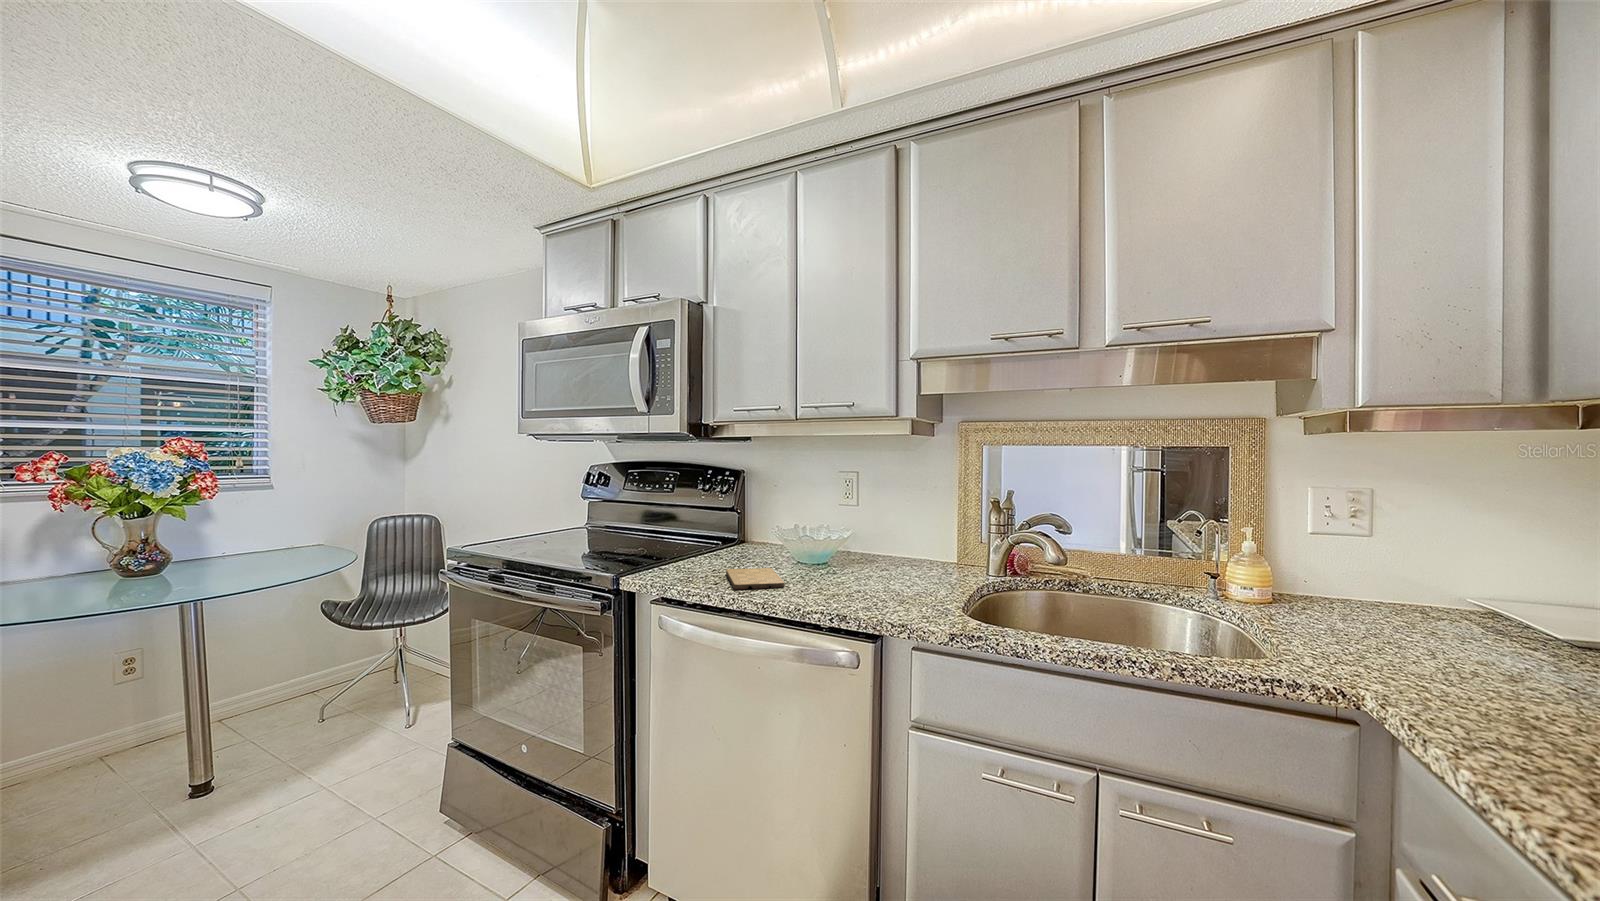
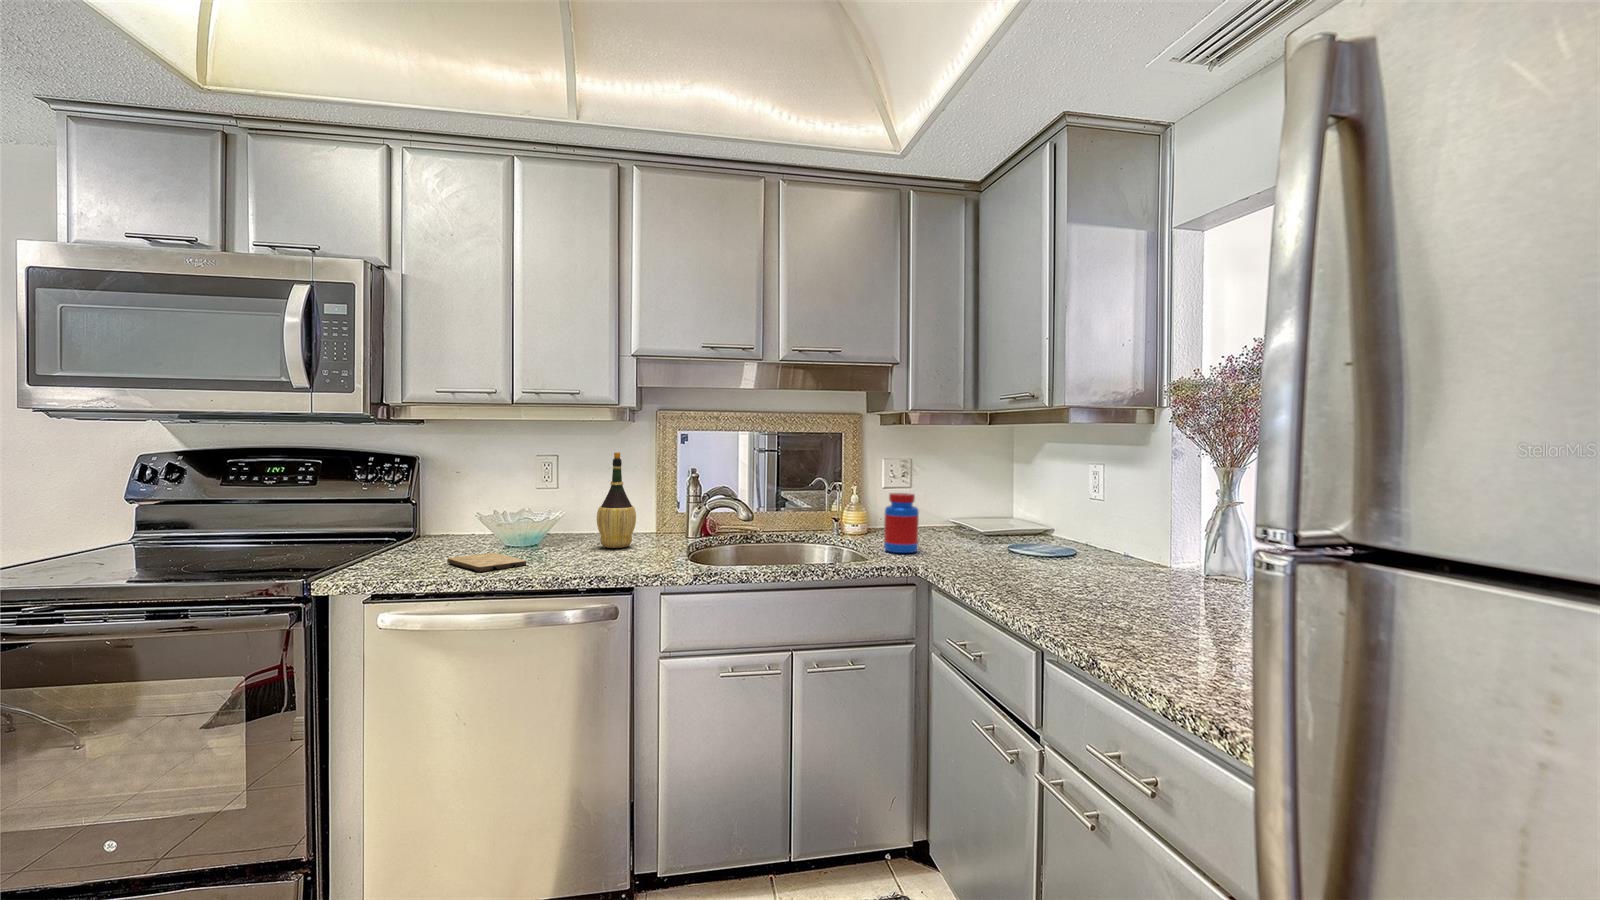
wine bottle: none [873,470,917,578] -> present [597,452,636,548]
jar: none [1293,547,1374,657] -> present [884,493,919,553]

